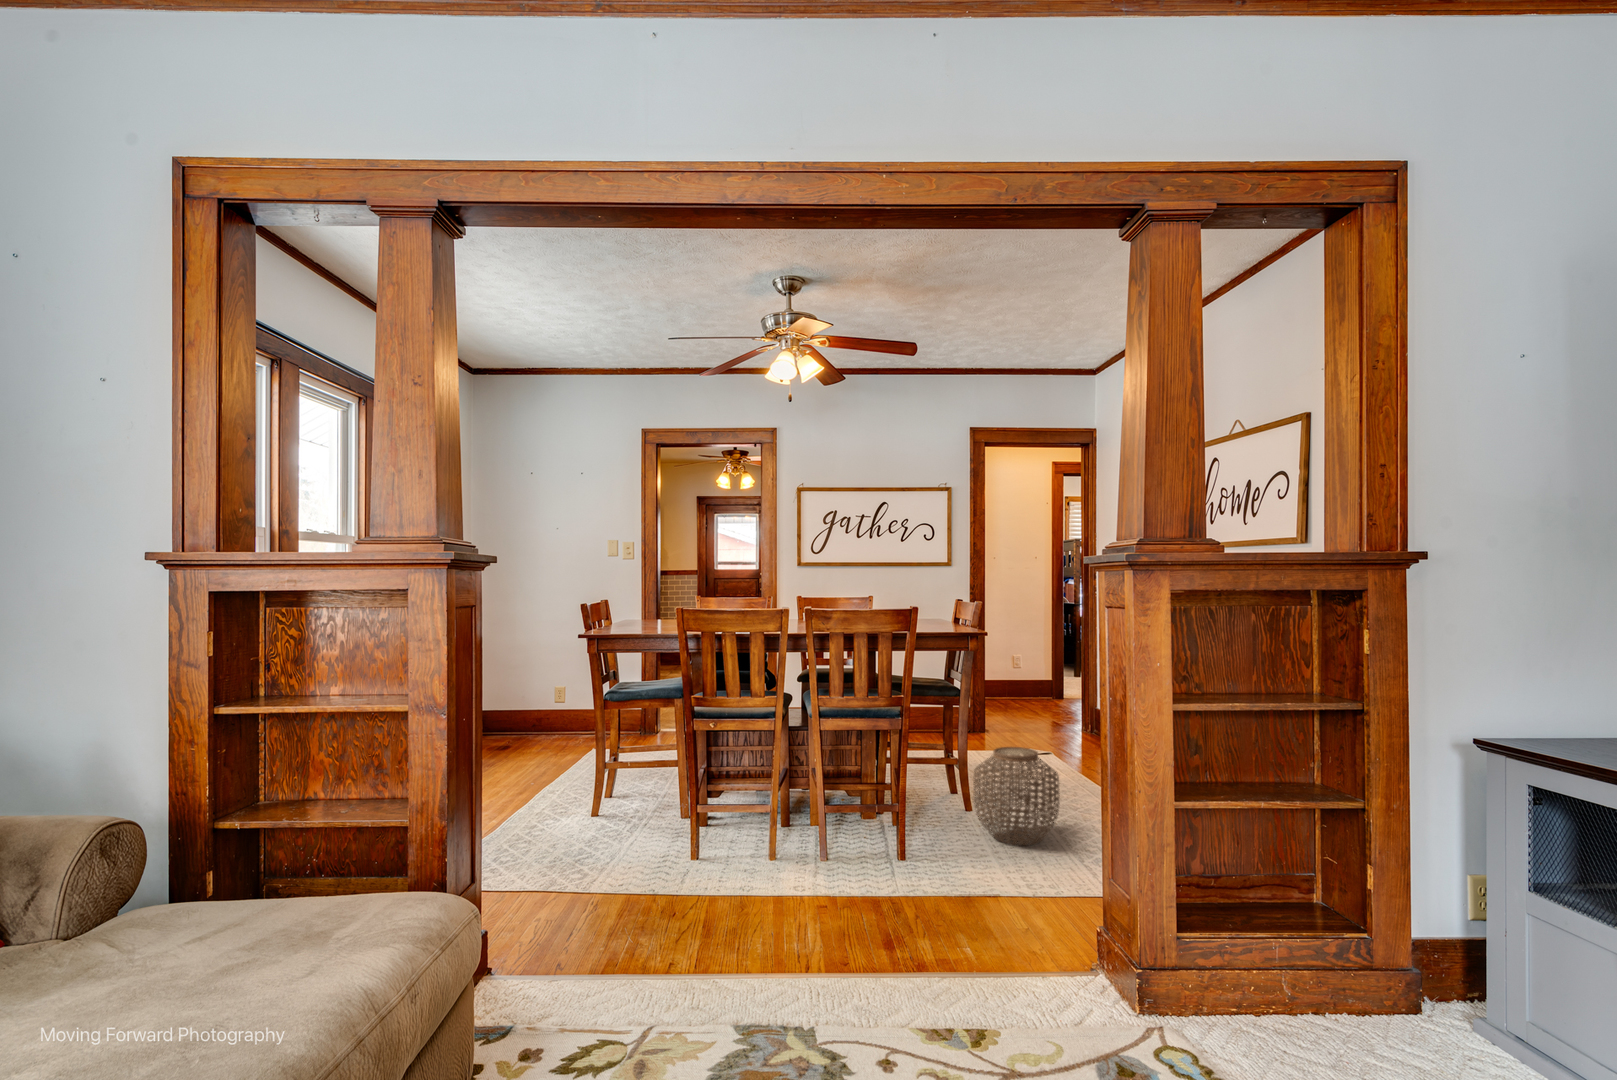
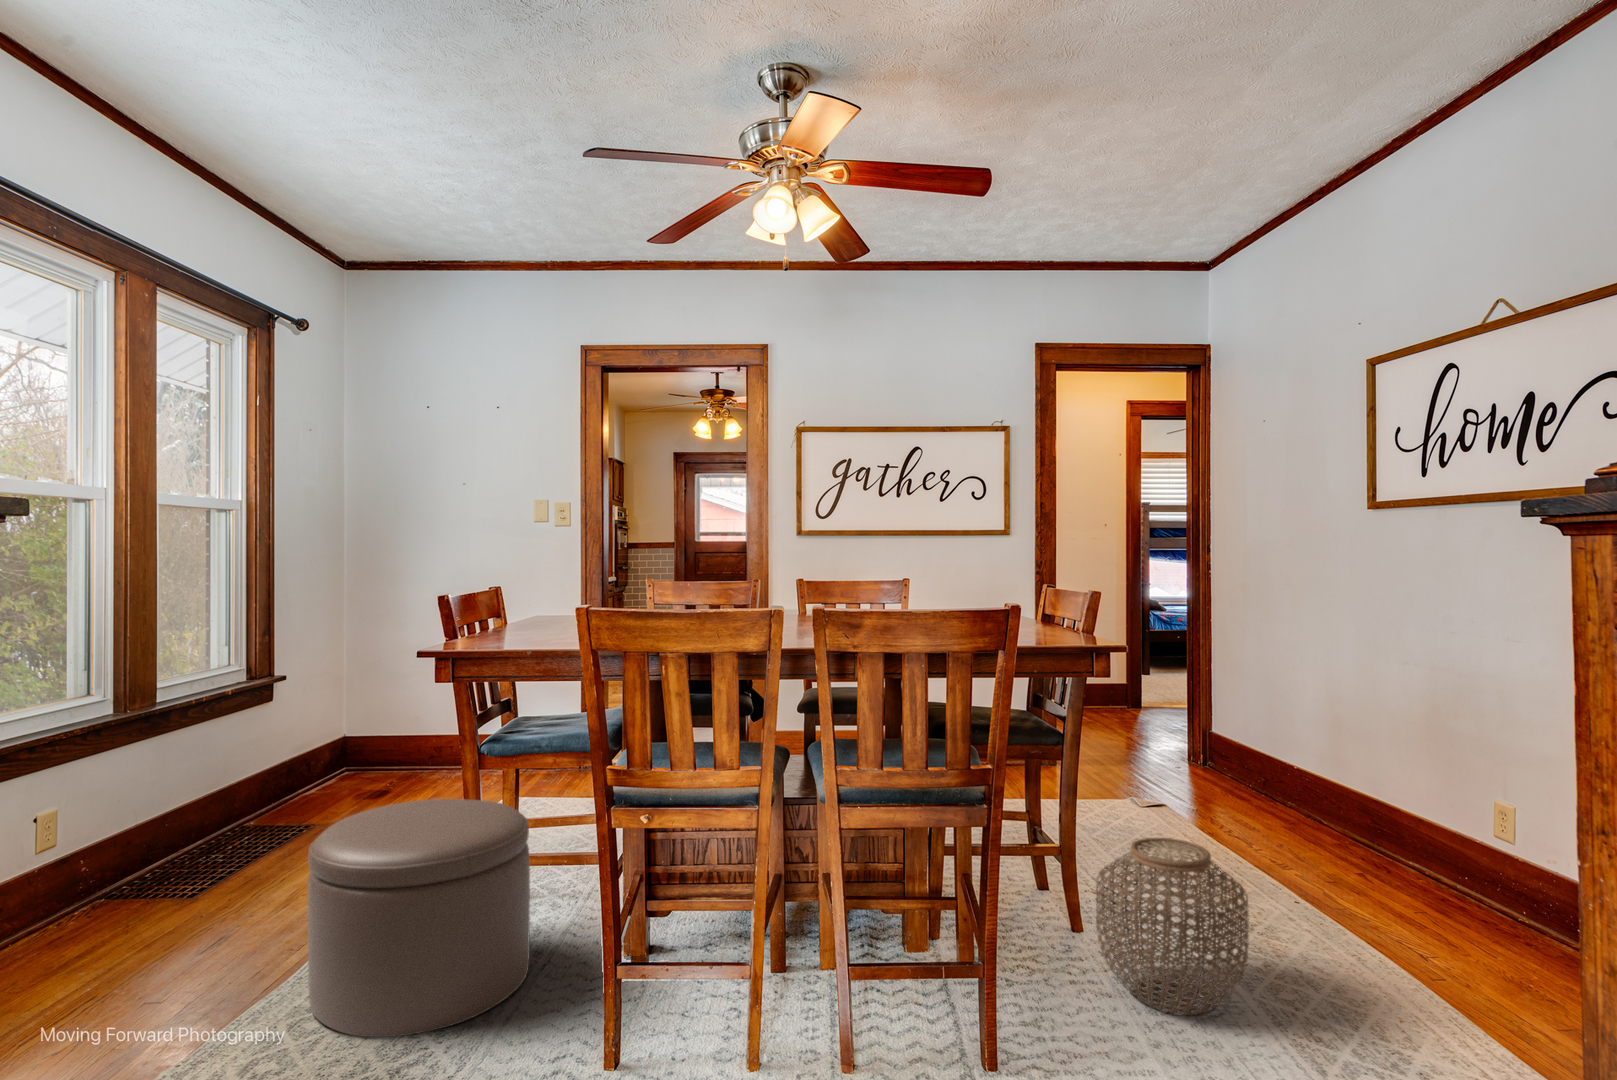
ottoman: none [511,726,636,853] -> present [308,799,530,1037]

